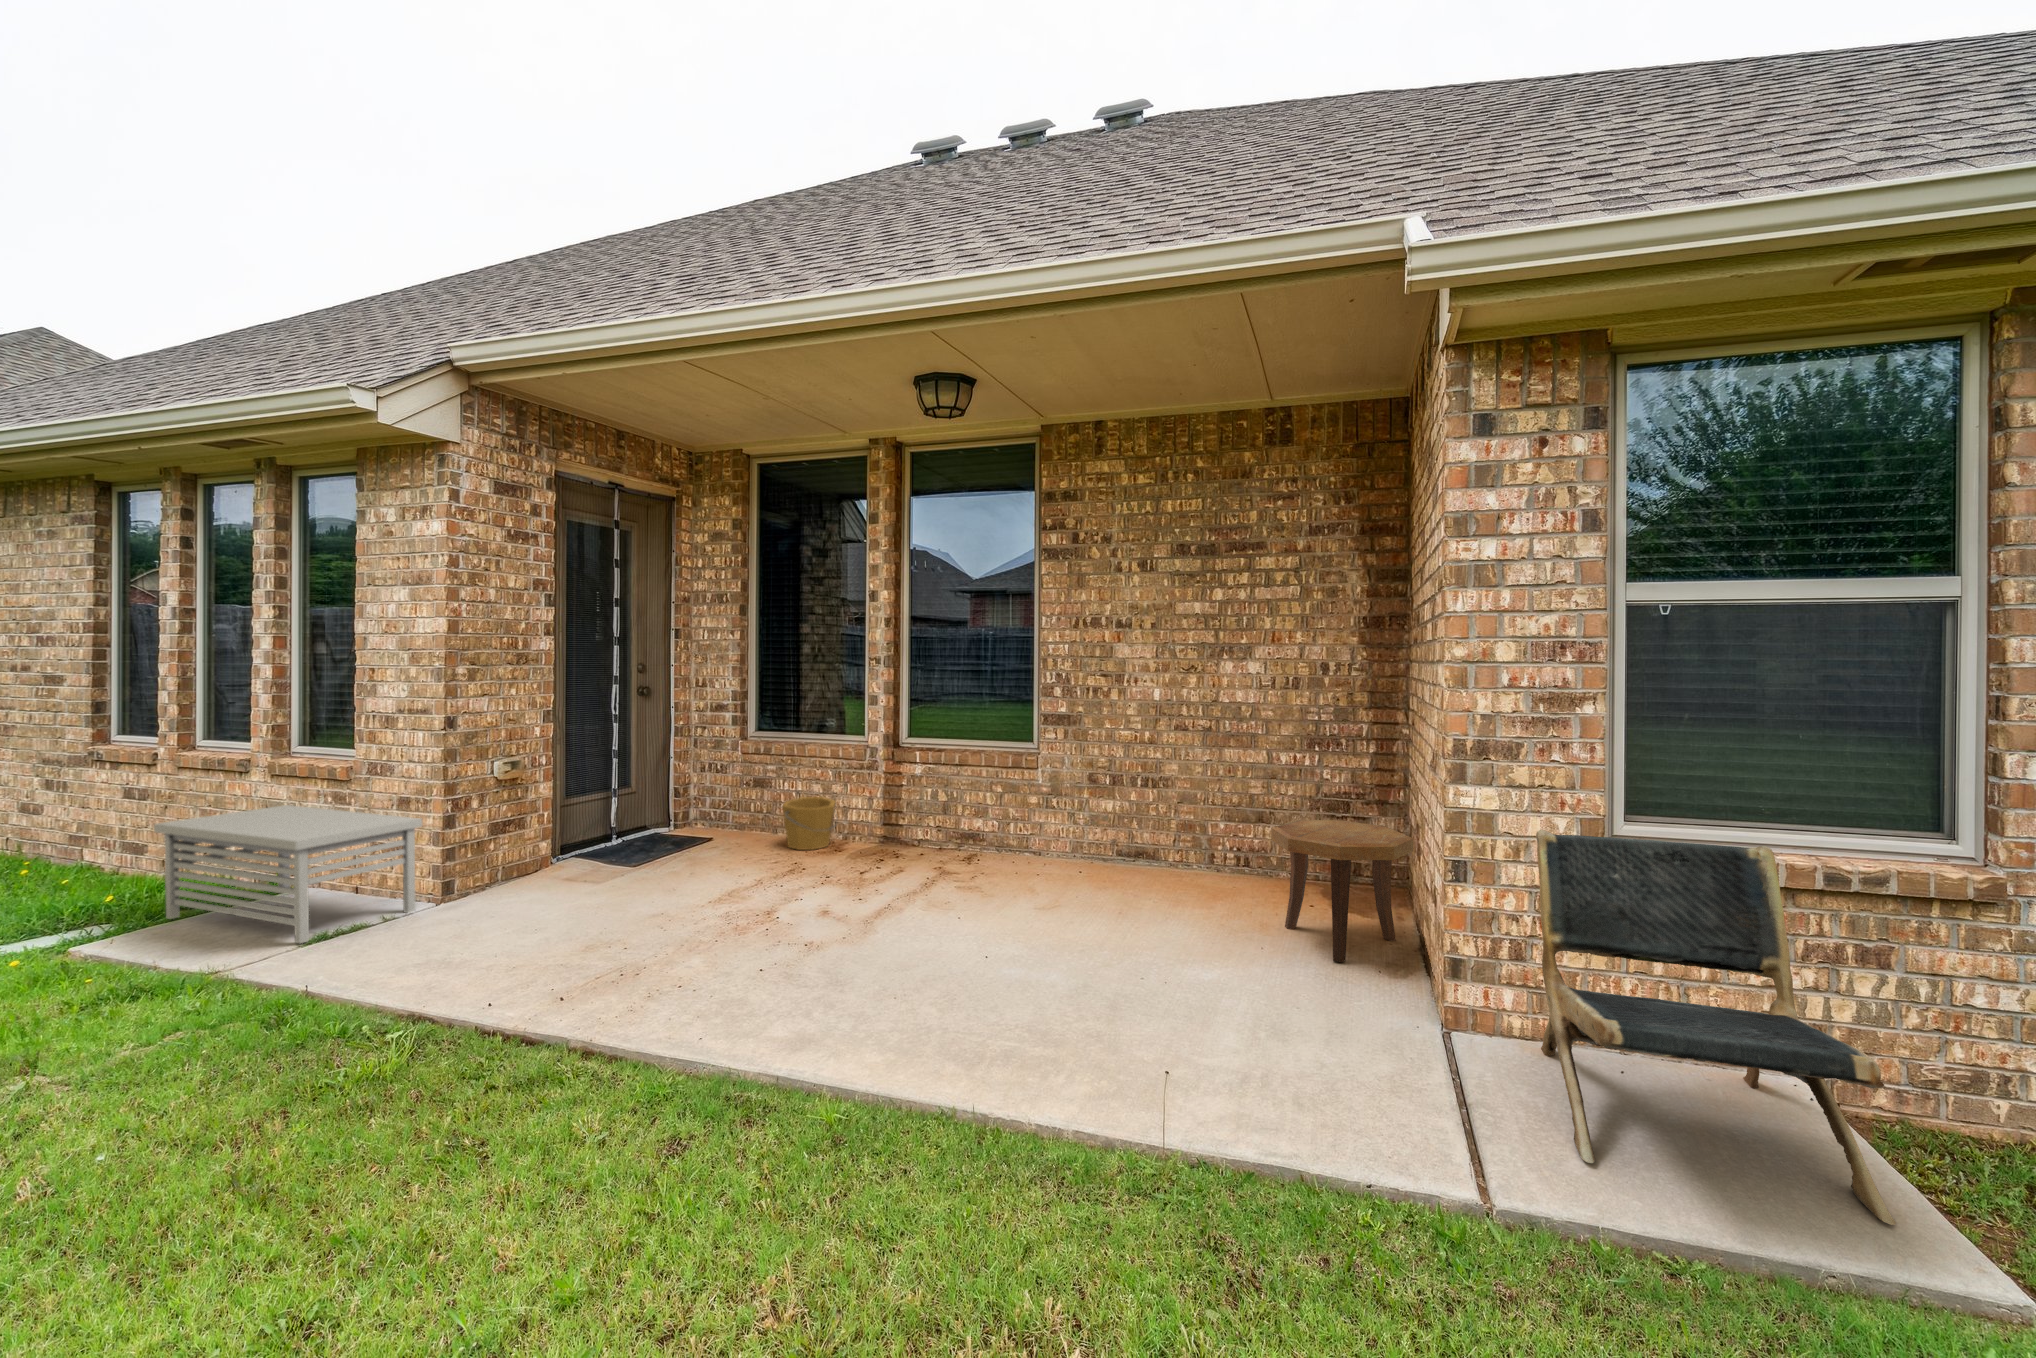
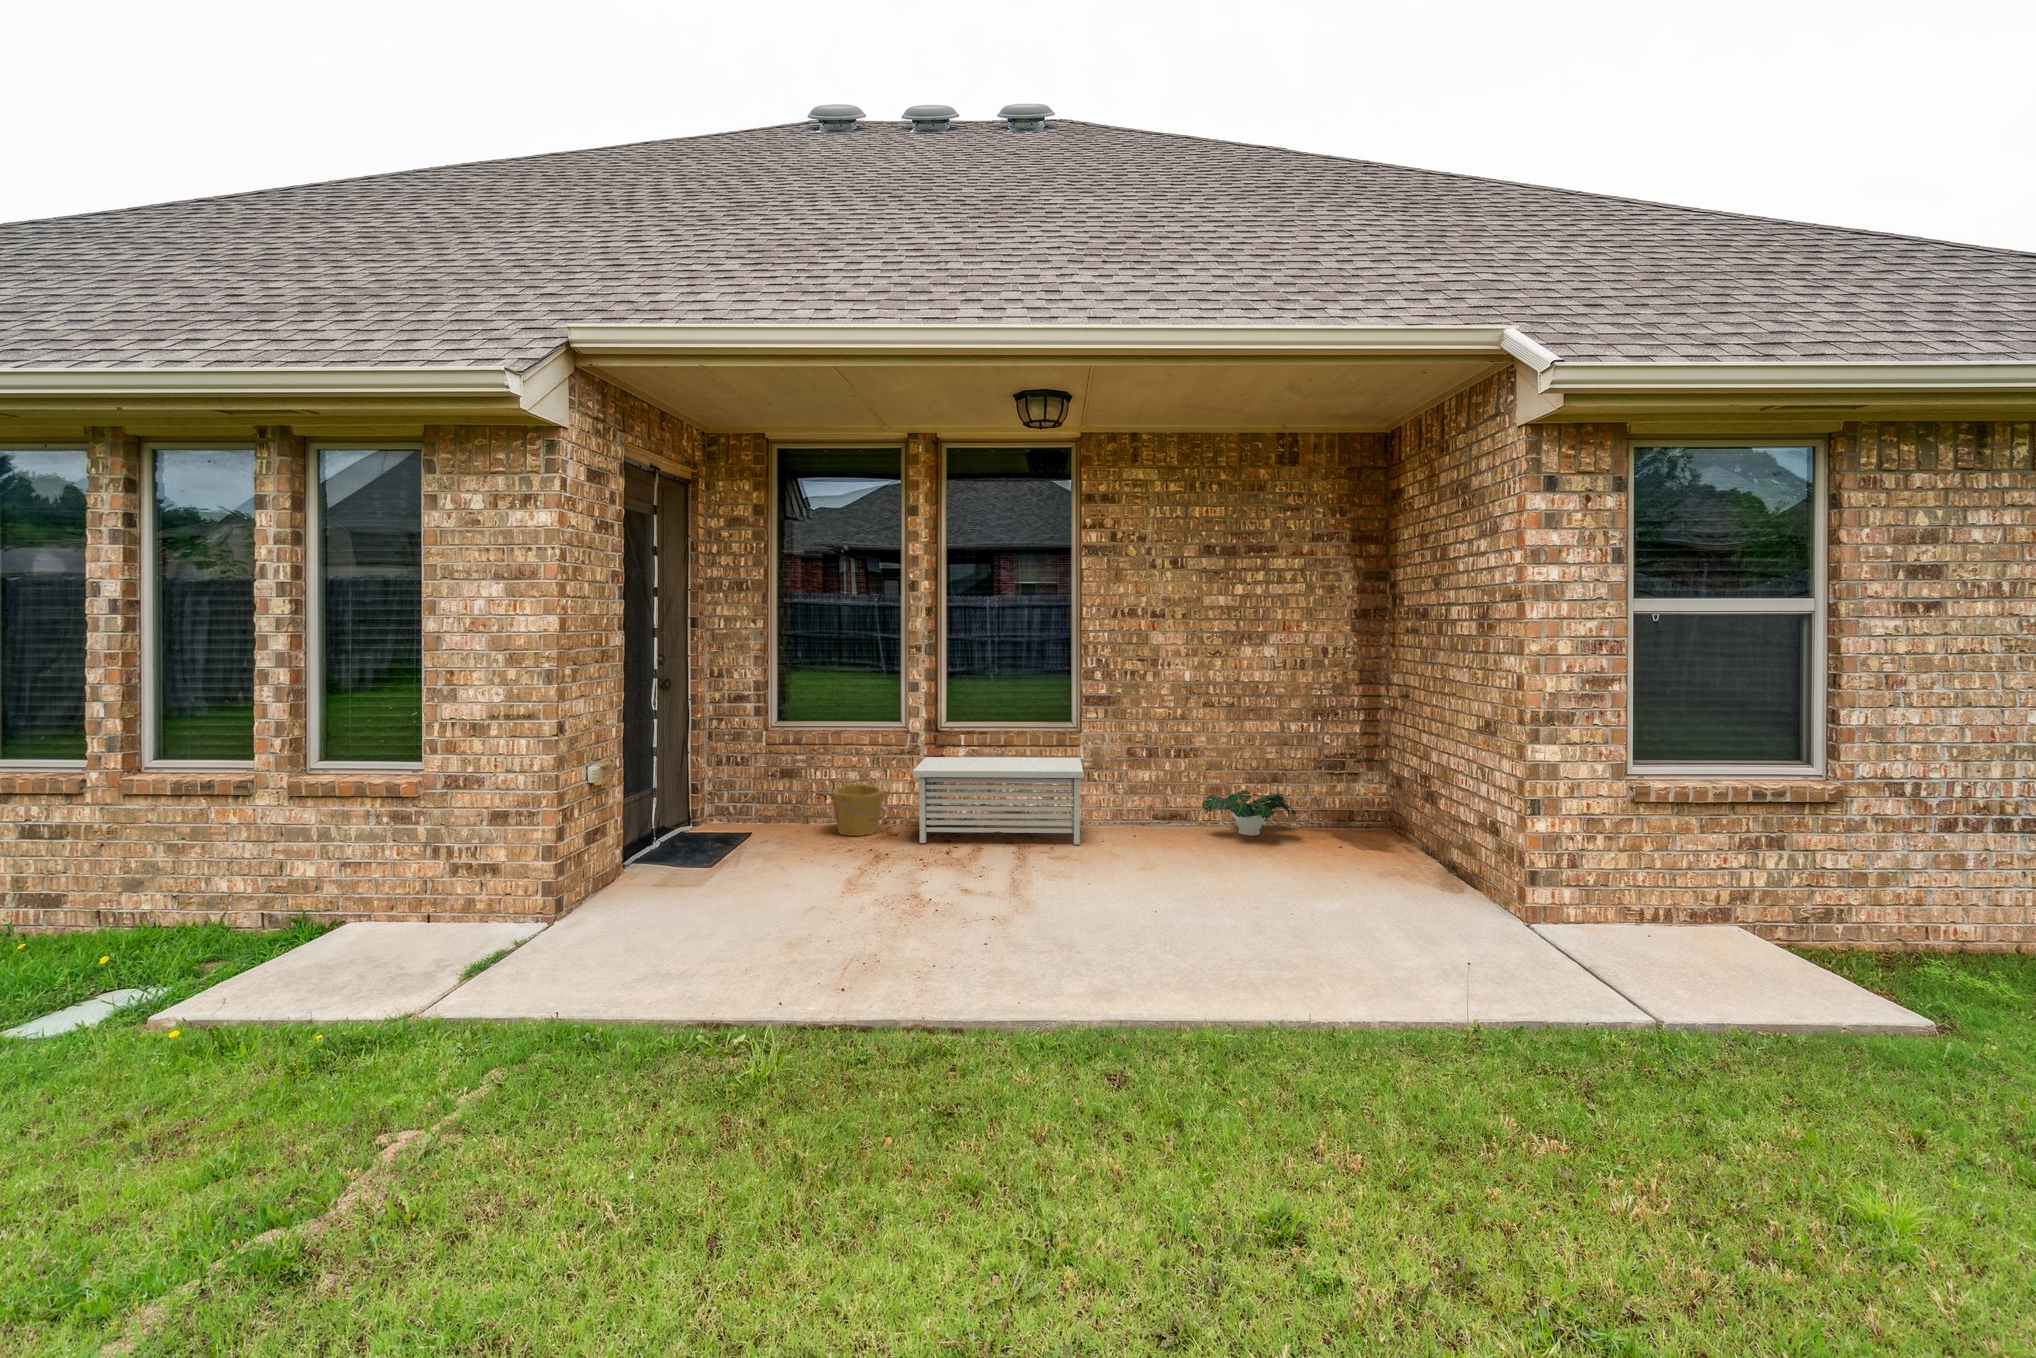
storage bench: present [154,805,422,943] -> present [913,757,1083,844]
side table: present [1271,820,1413,962] -> none [1340,776,1447,885]
potted plant: none [1156,829,1264,883] -> present [1203,790,1296,836]
lounge chair: present [1536,830,1896,1225] -> none [1587,774,1849,995]

